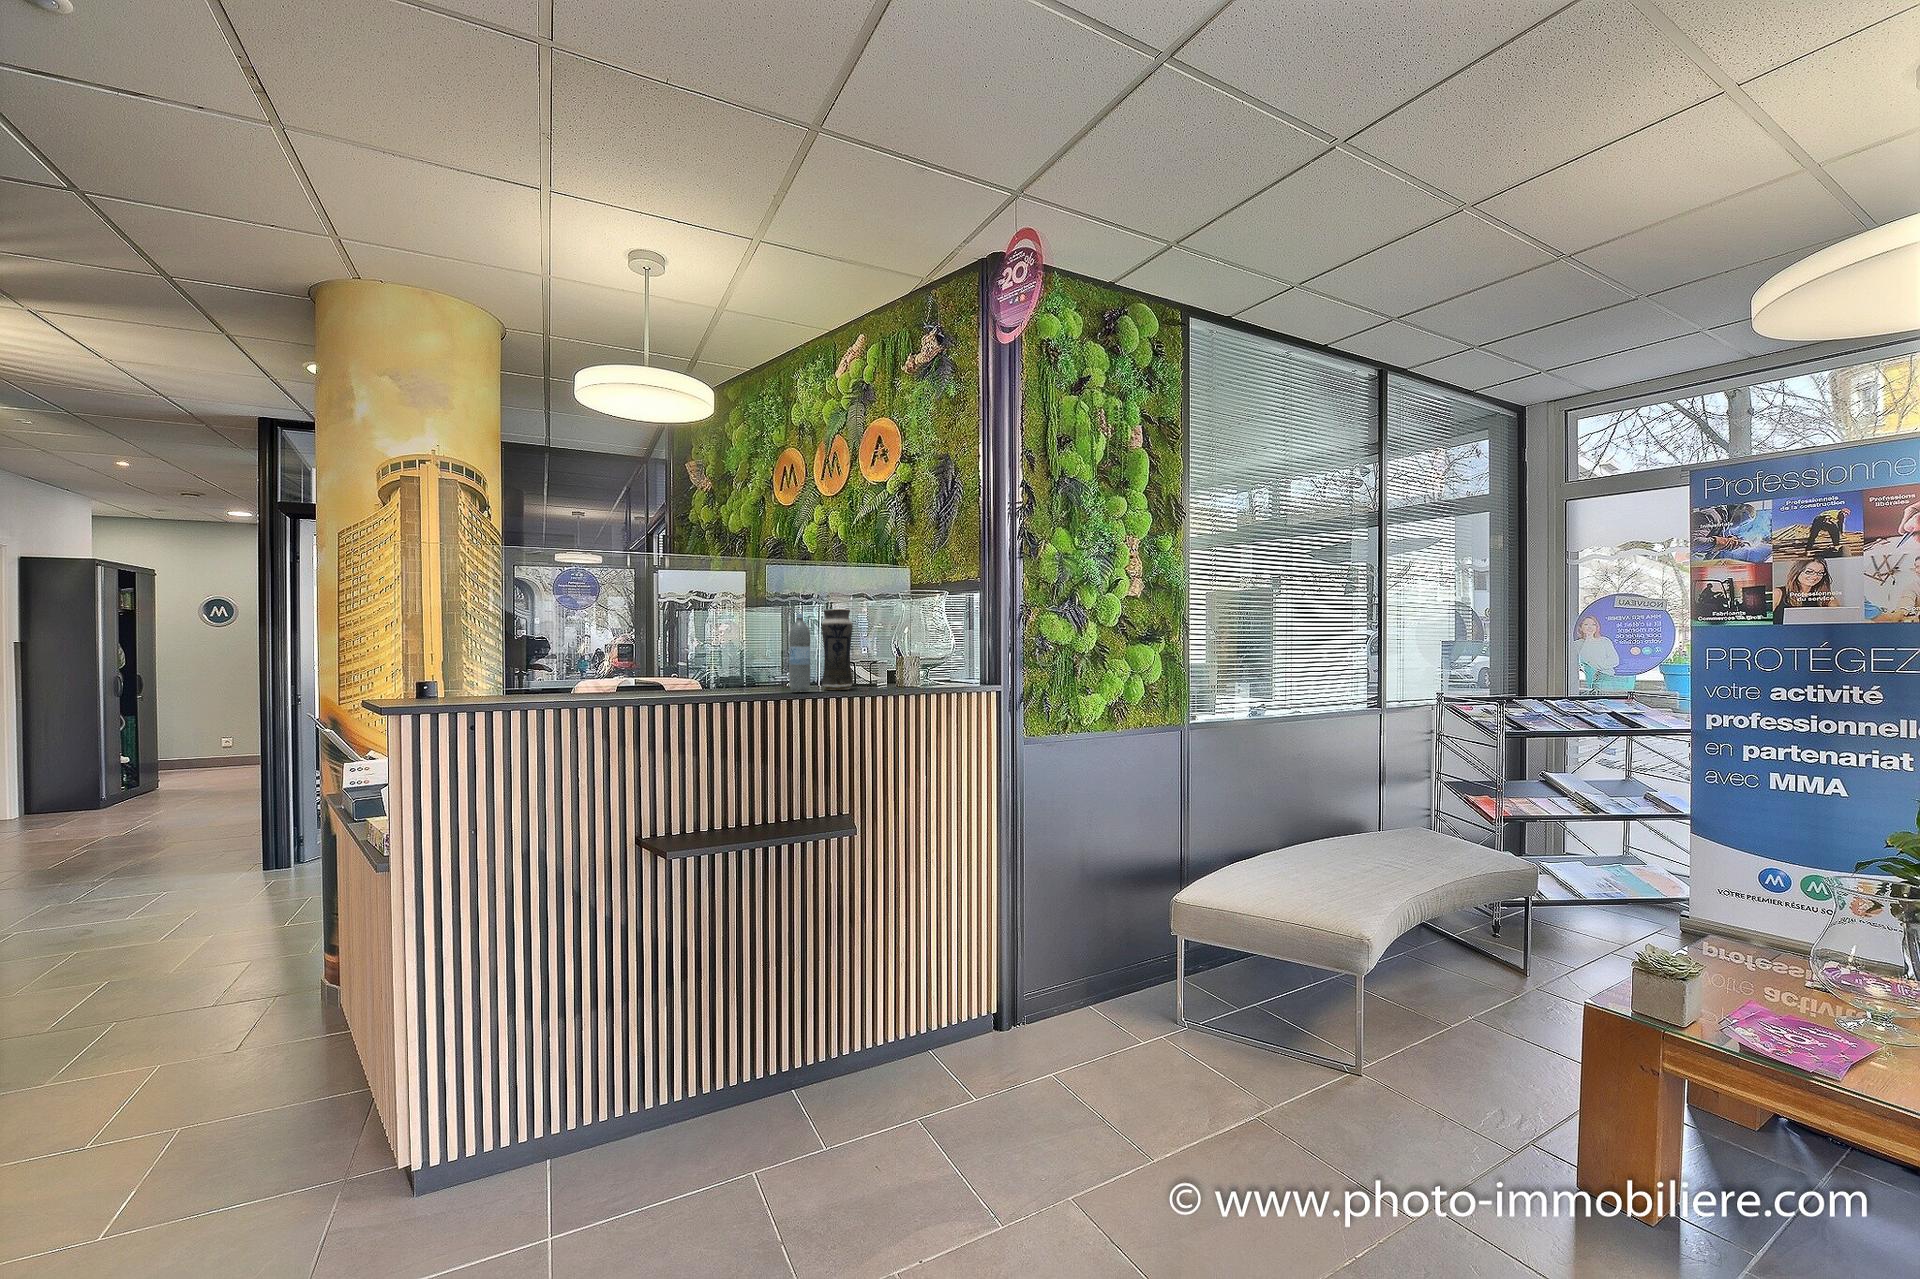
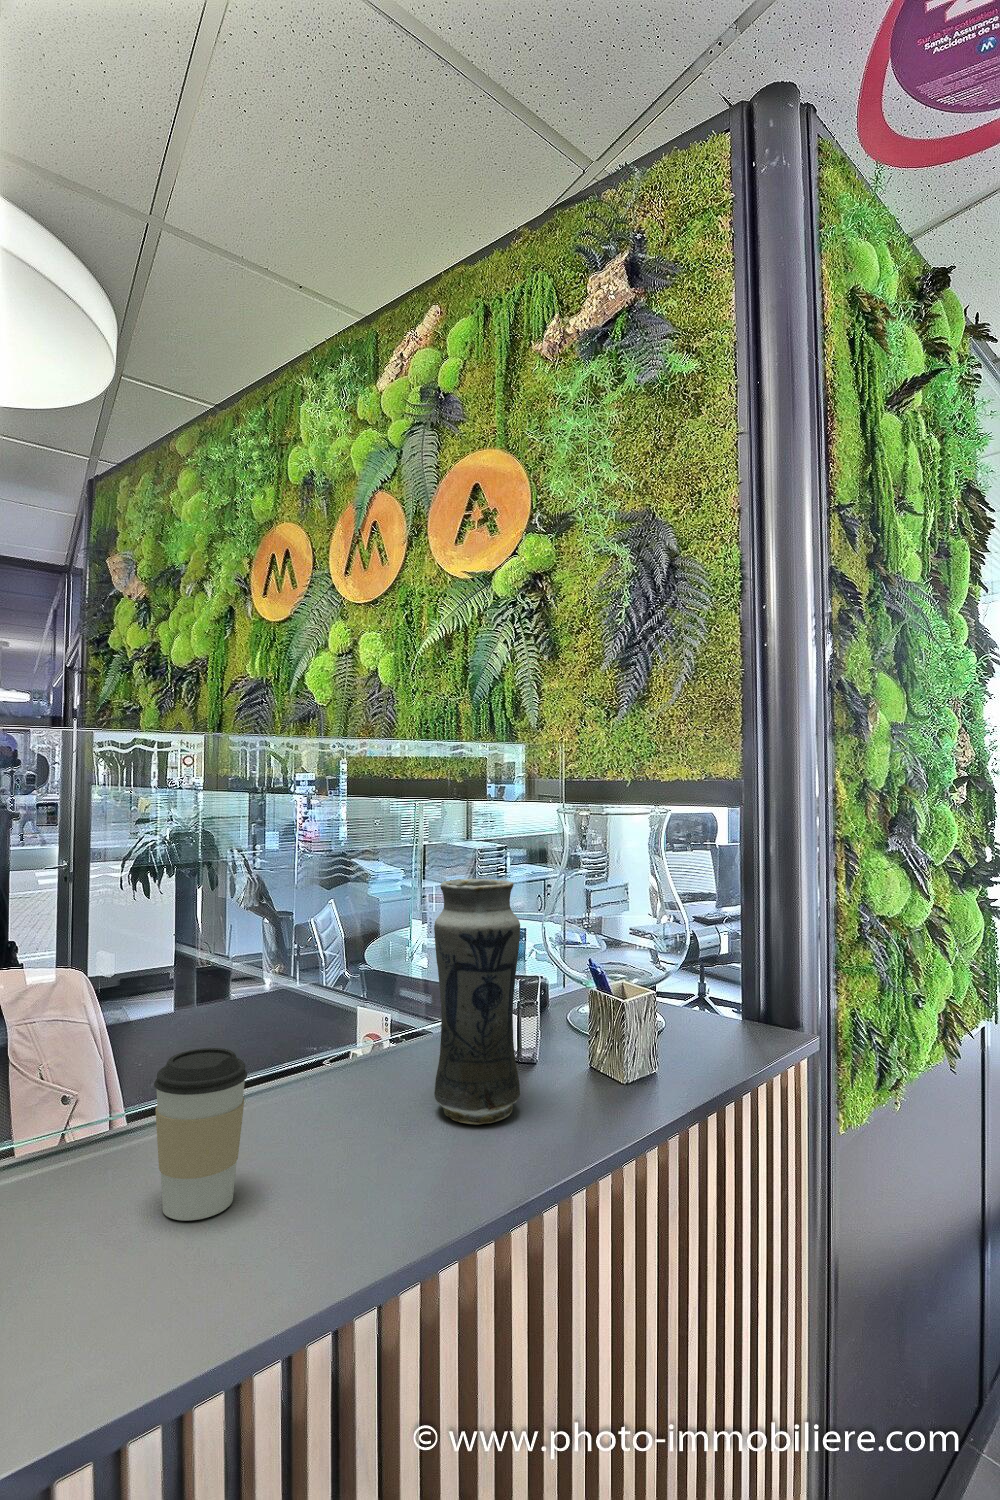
water bottle: present [789,614,810,691] -> none [354,913,423,1175]
coffee cup: none [728,650,755,694] -> present [154,1048,247,1221]

